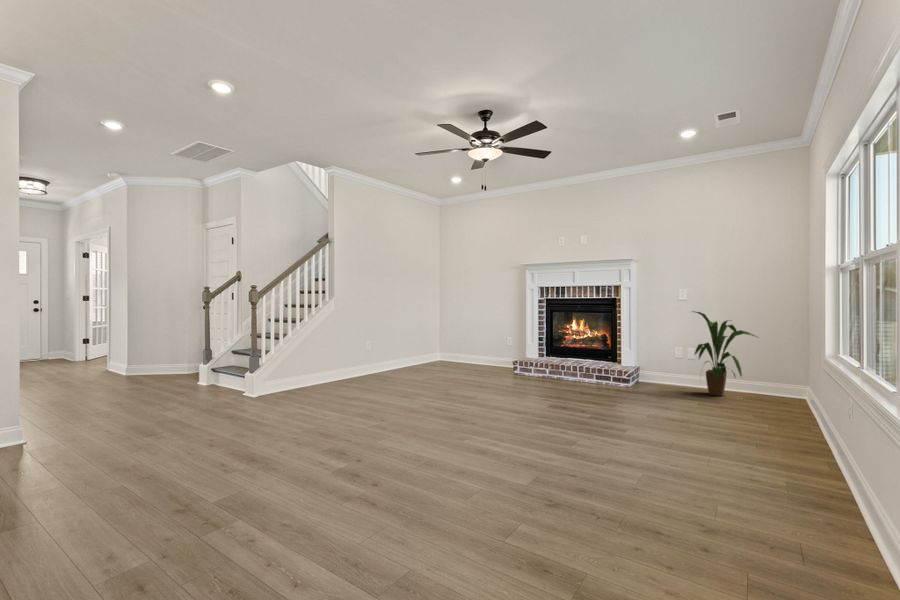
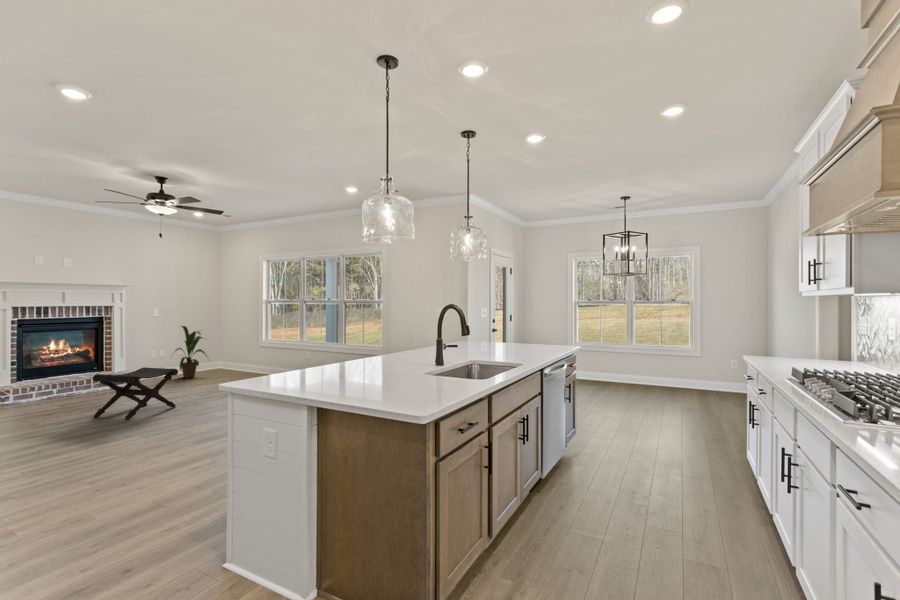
footstool: none [442,353,519,413] -> present [93,367,178,420]

